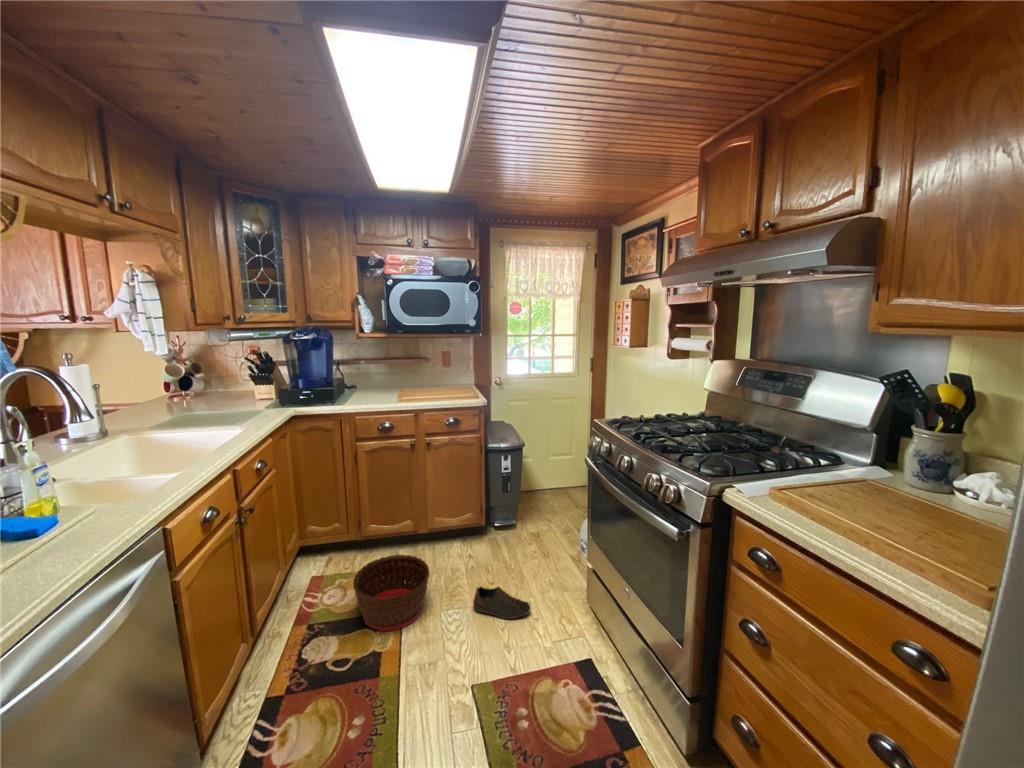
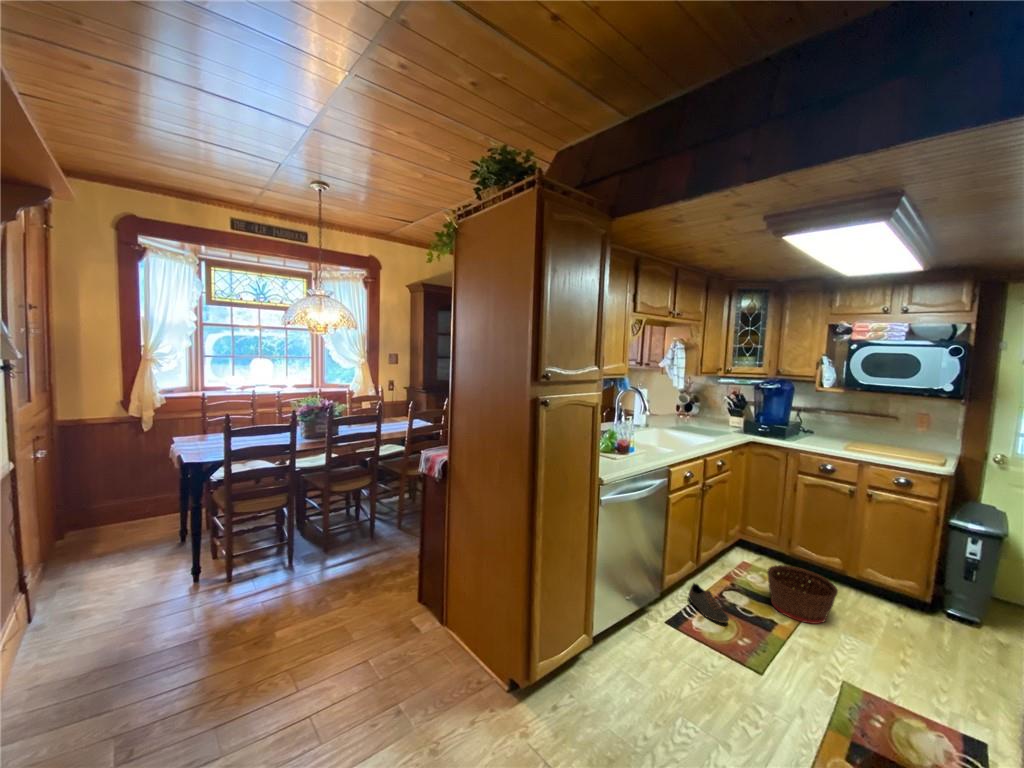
shoe: present [473,587,530,619] -> present [689,583,729,623]

